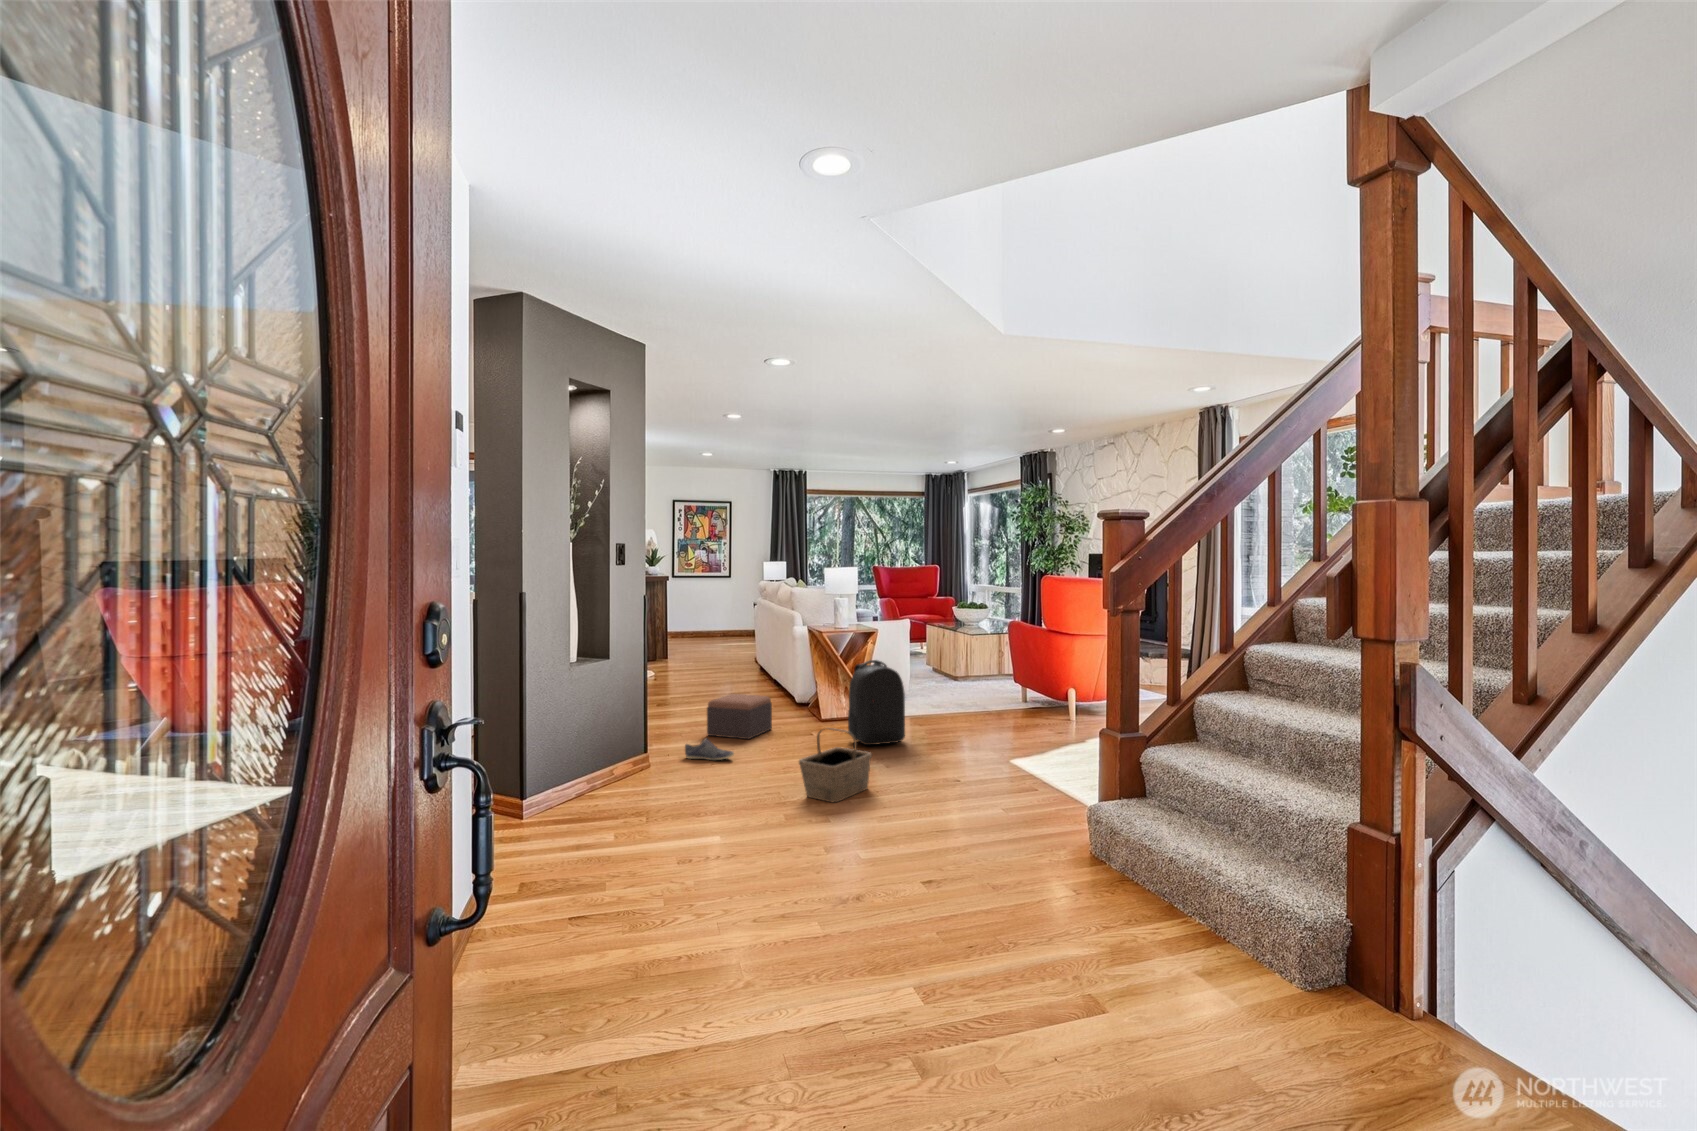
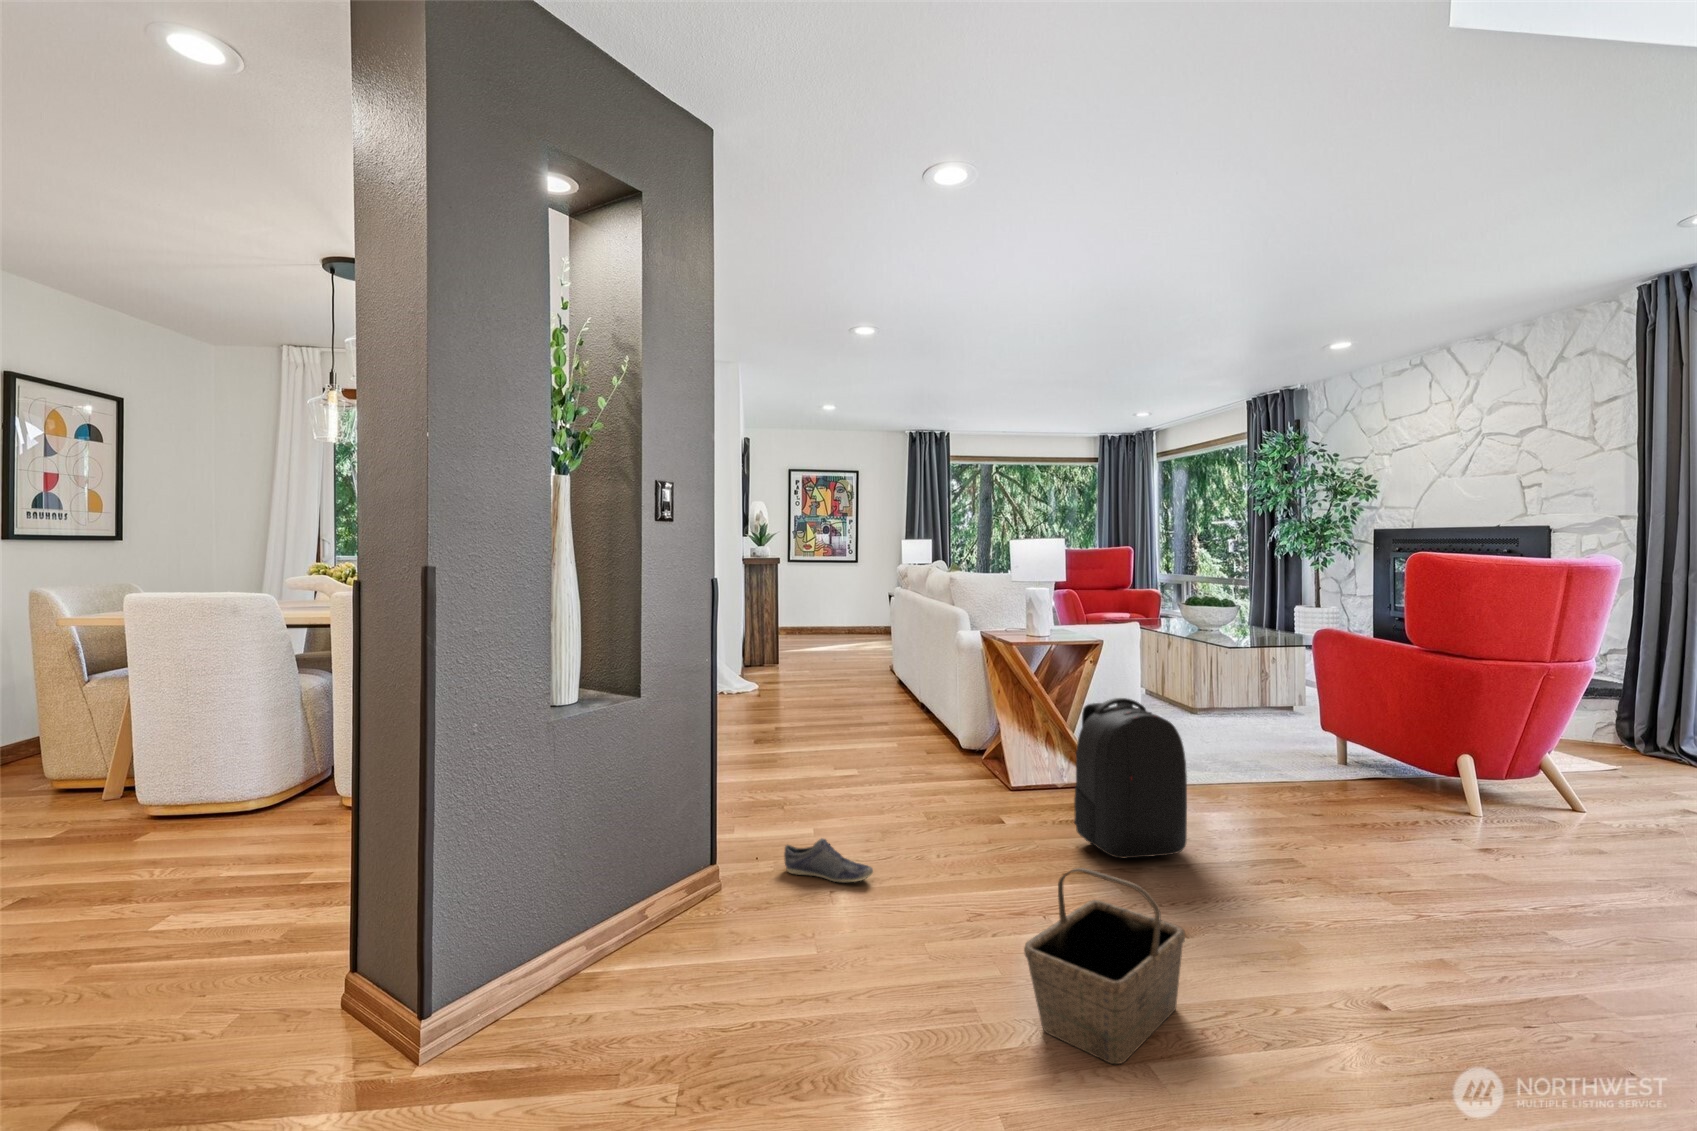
footstool: present [707,694,772,739] -> none [825,740,932,827]

